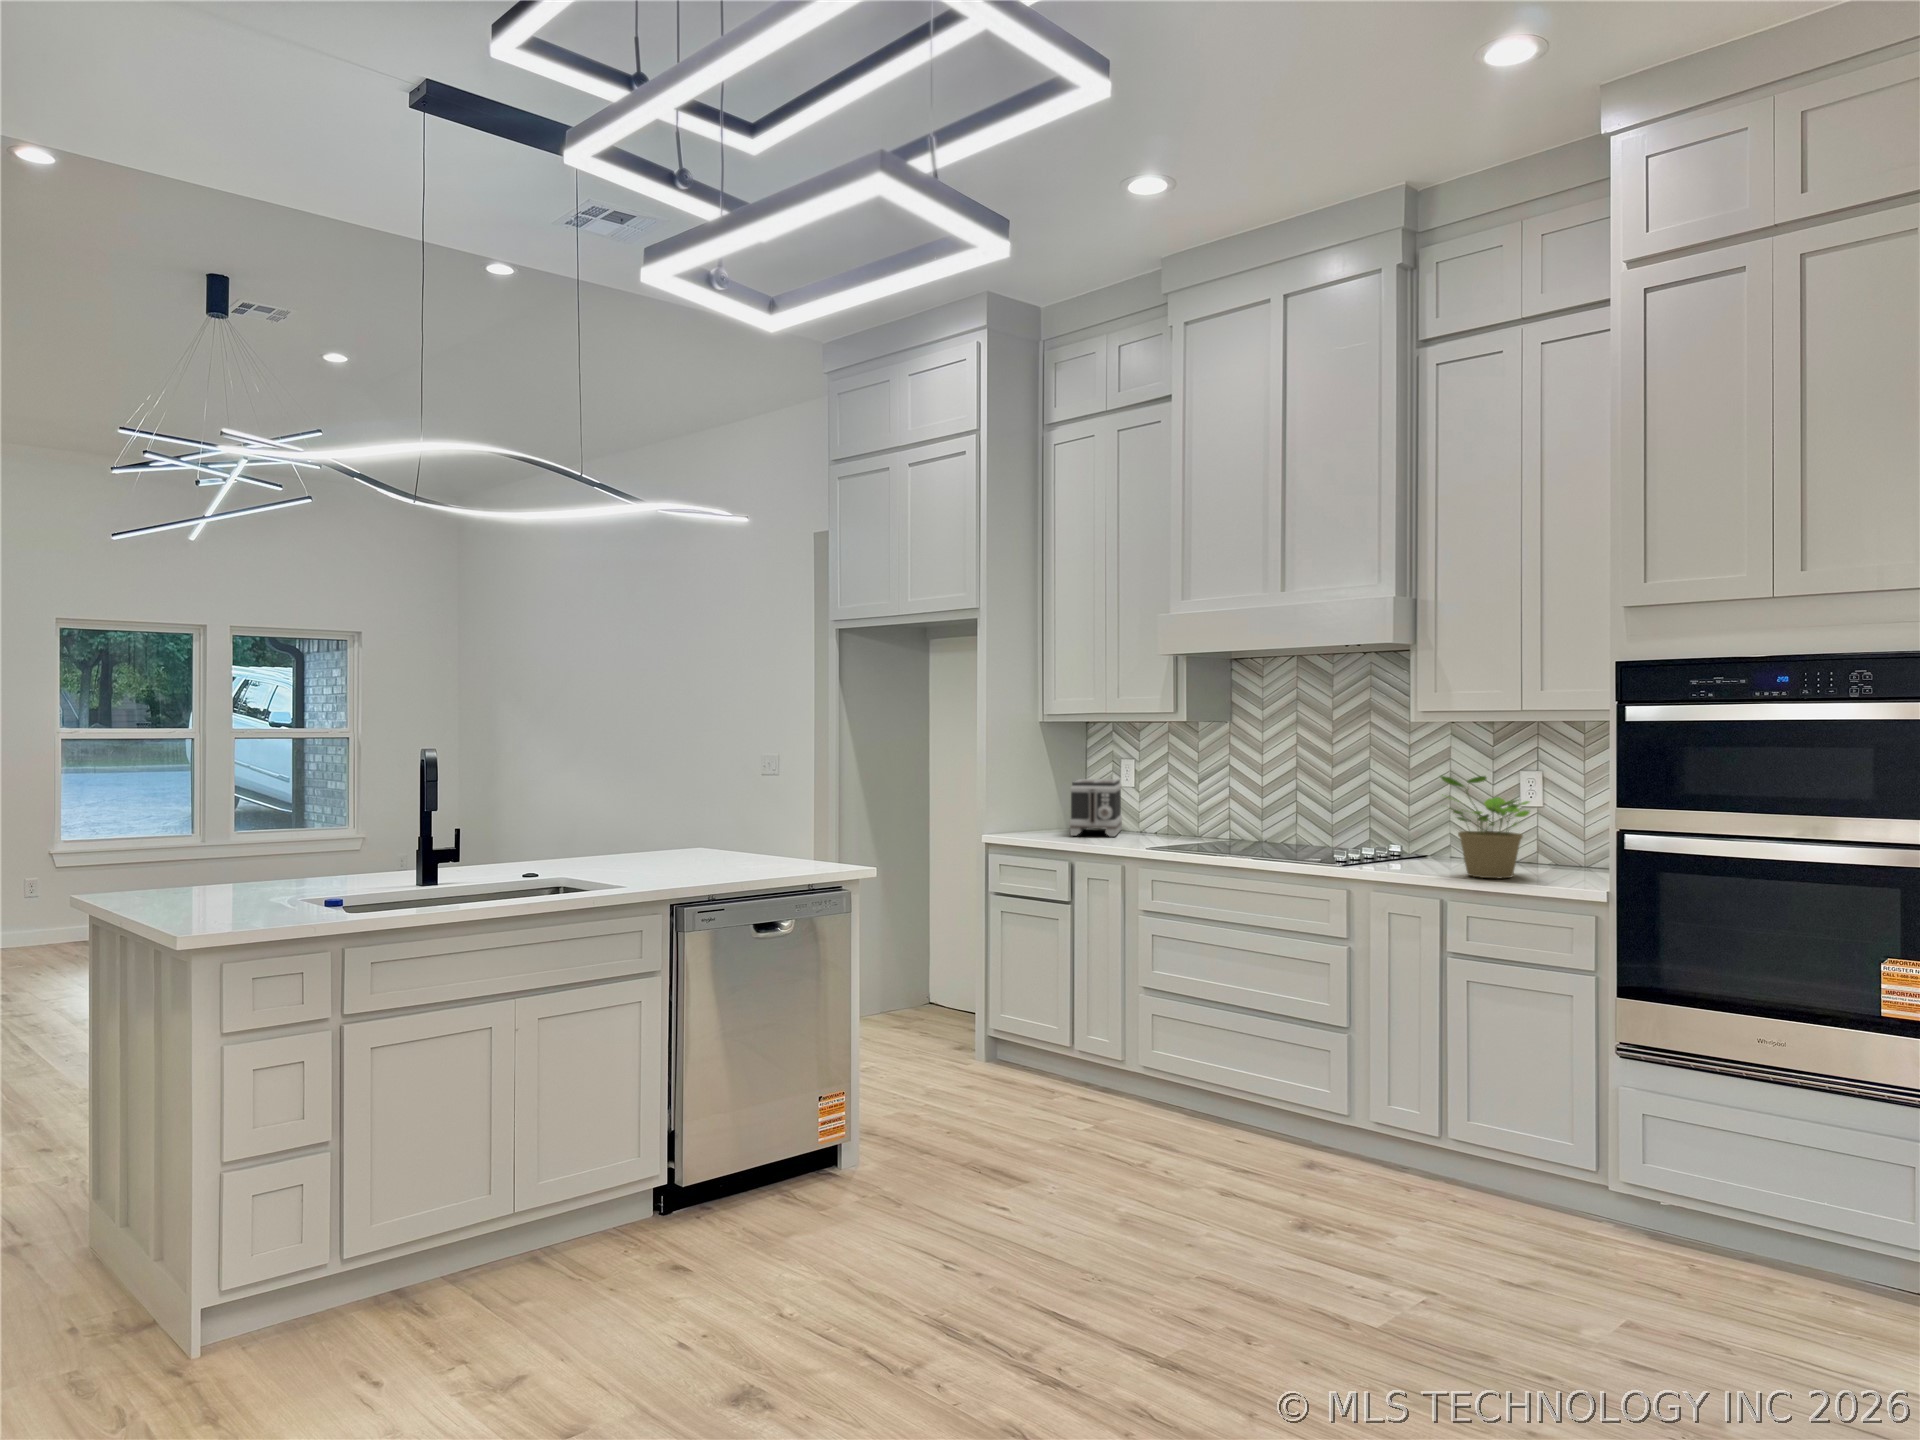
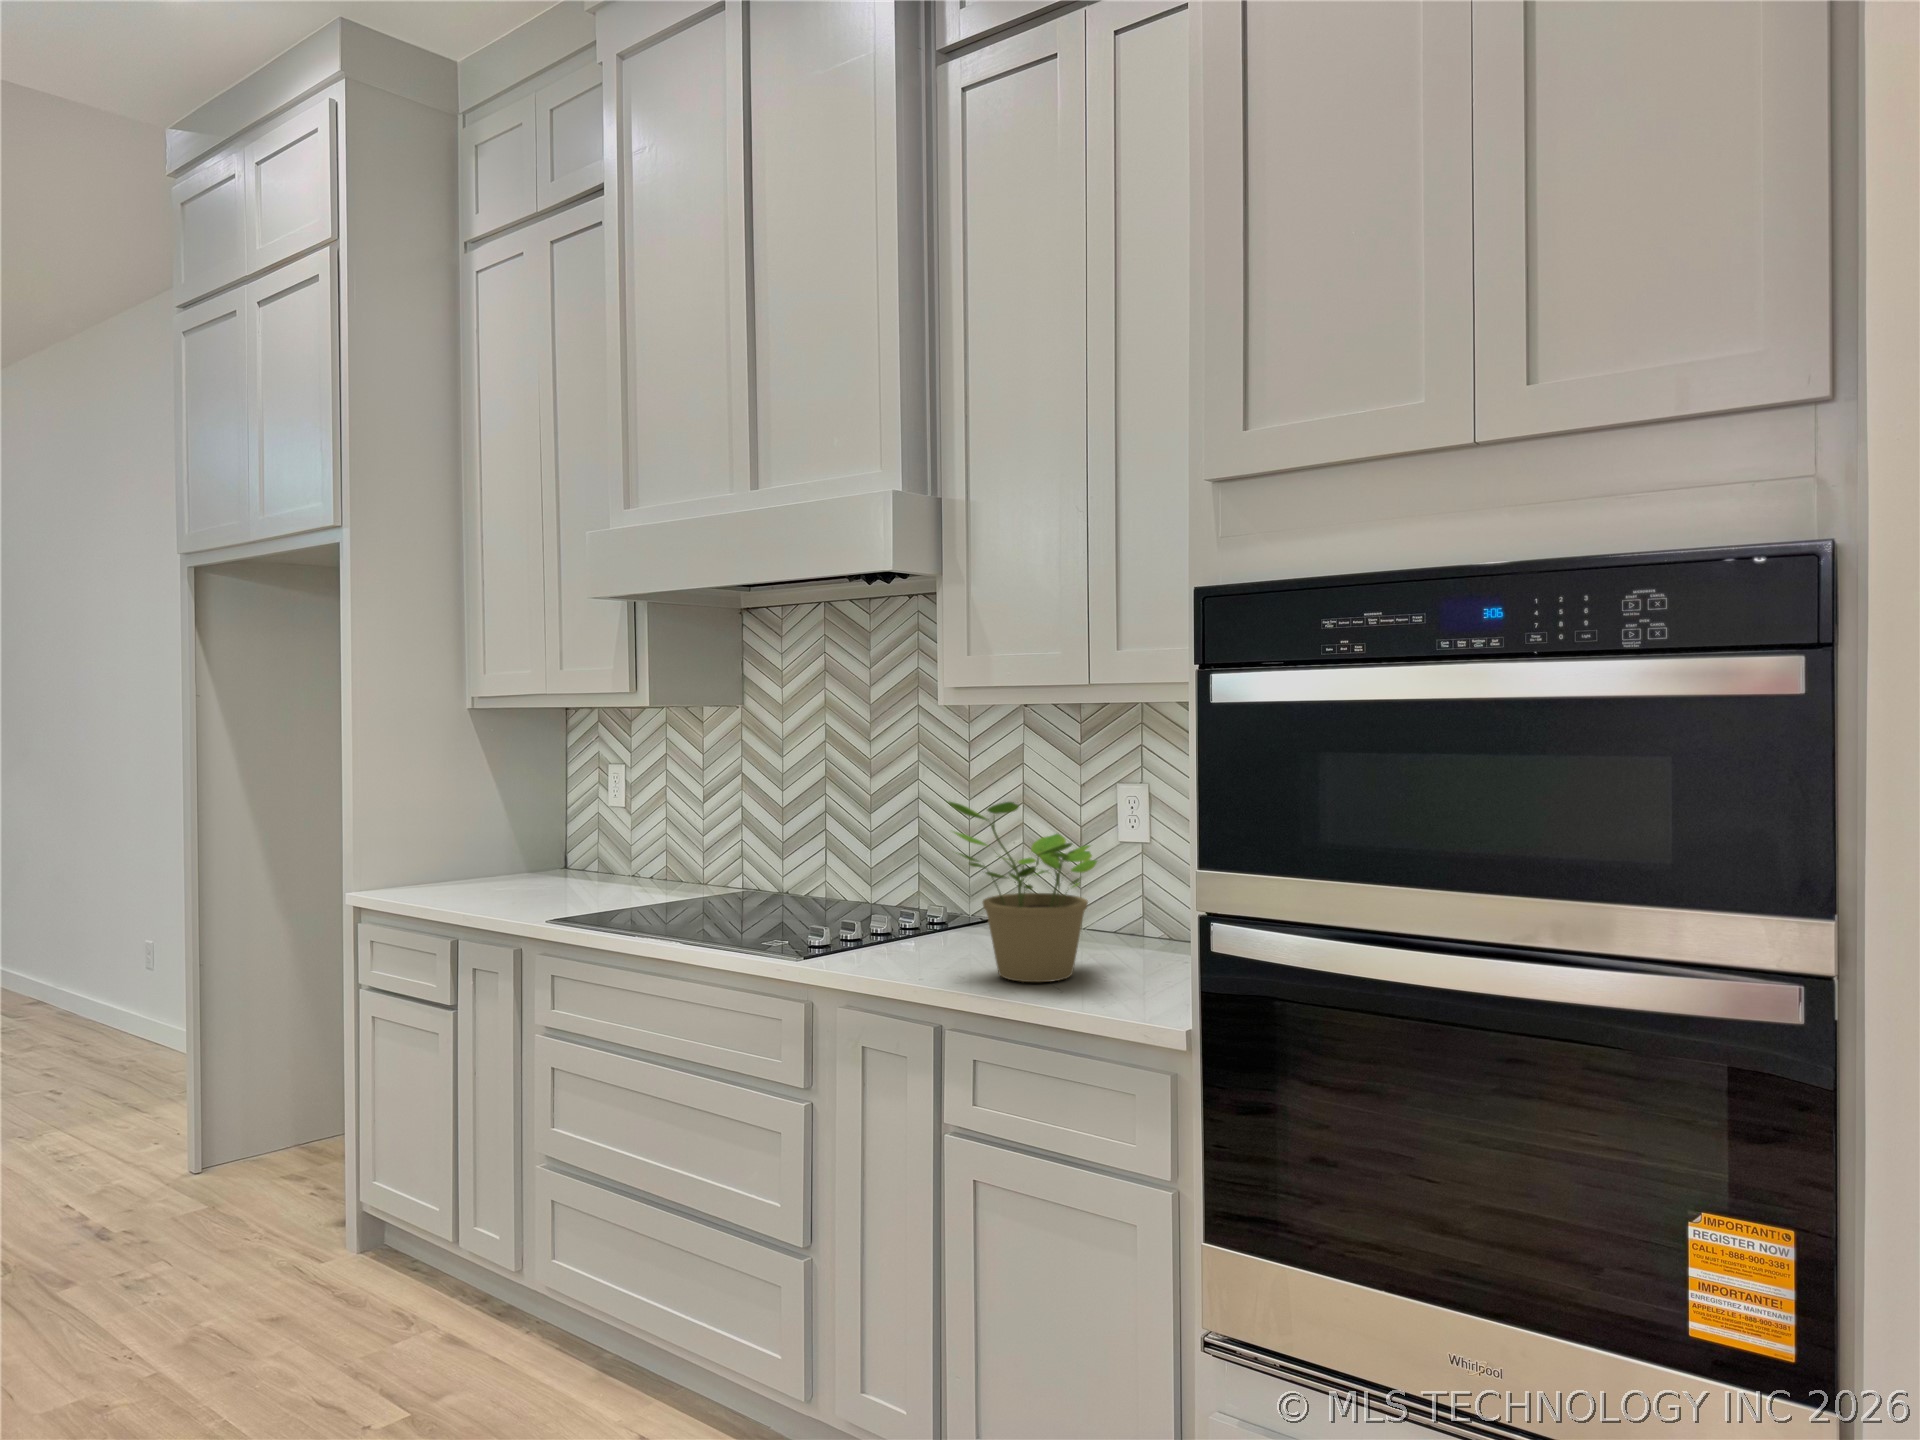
toaster: present [1070,779,1122,837] -> none [496,795,609,888]

